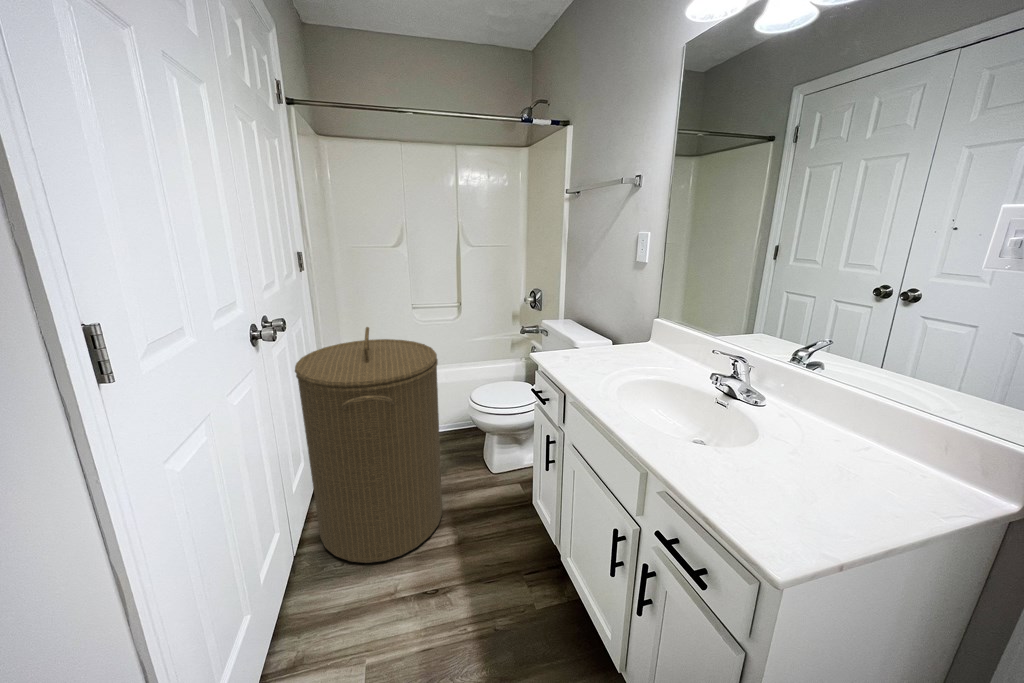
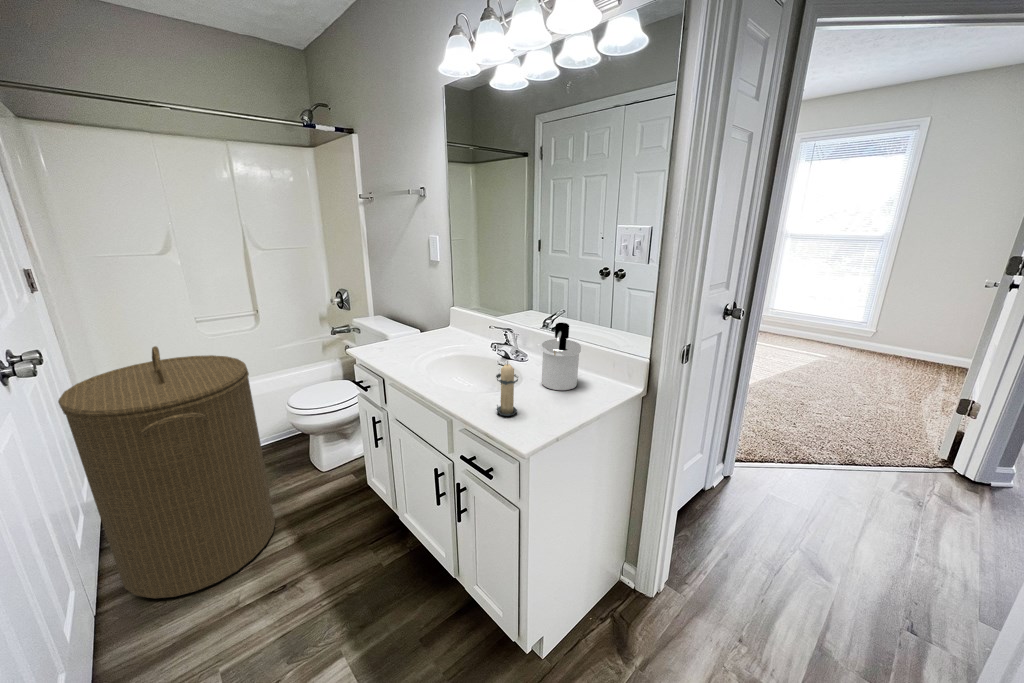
soap dispenser: none [798,361,890,472] -> present [542,322,581,390]
candle: none [722,412,779,500] -> present [496,361,518,416]

